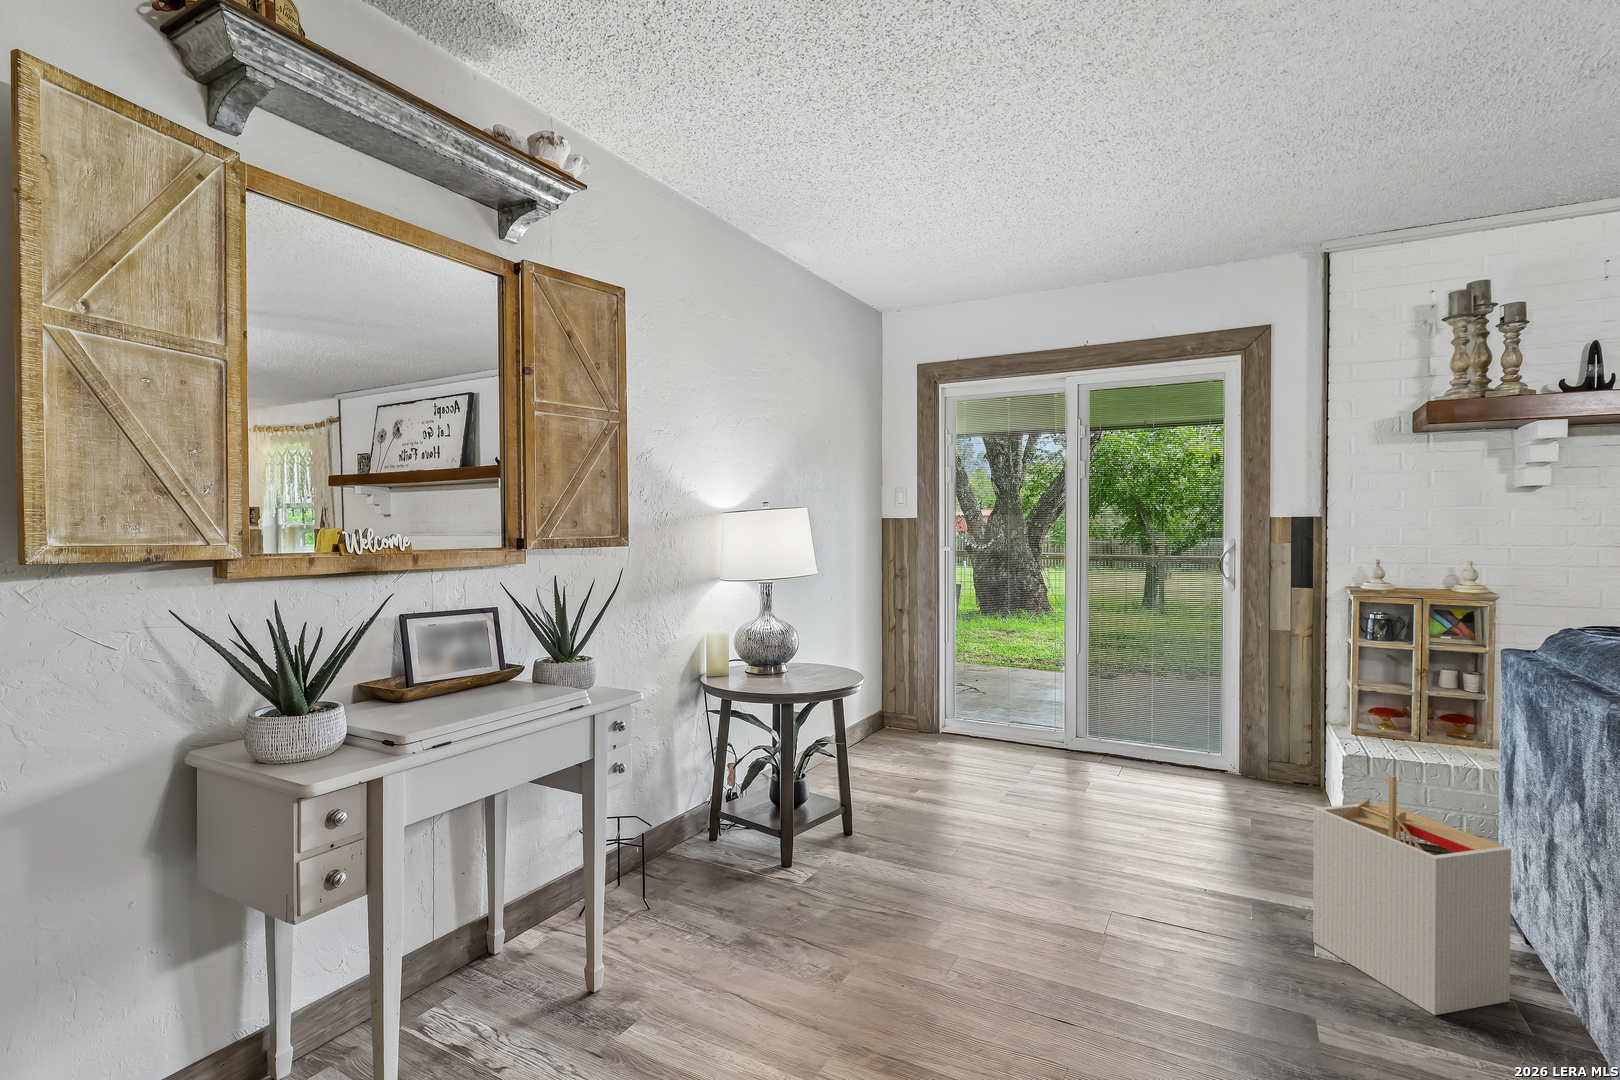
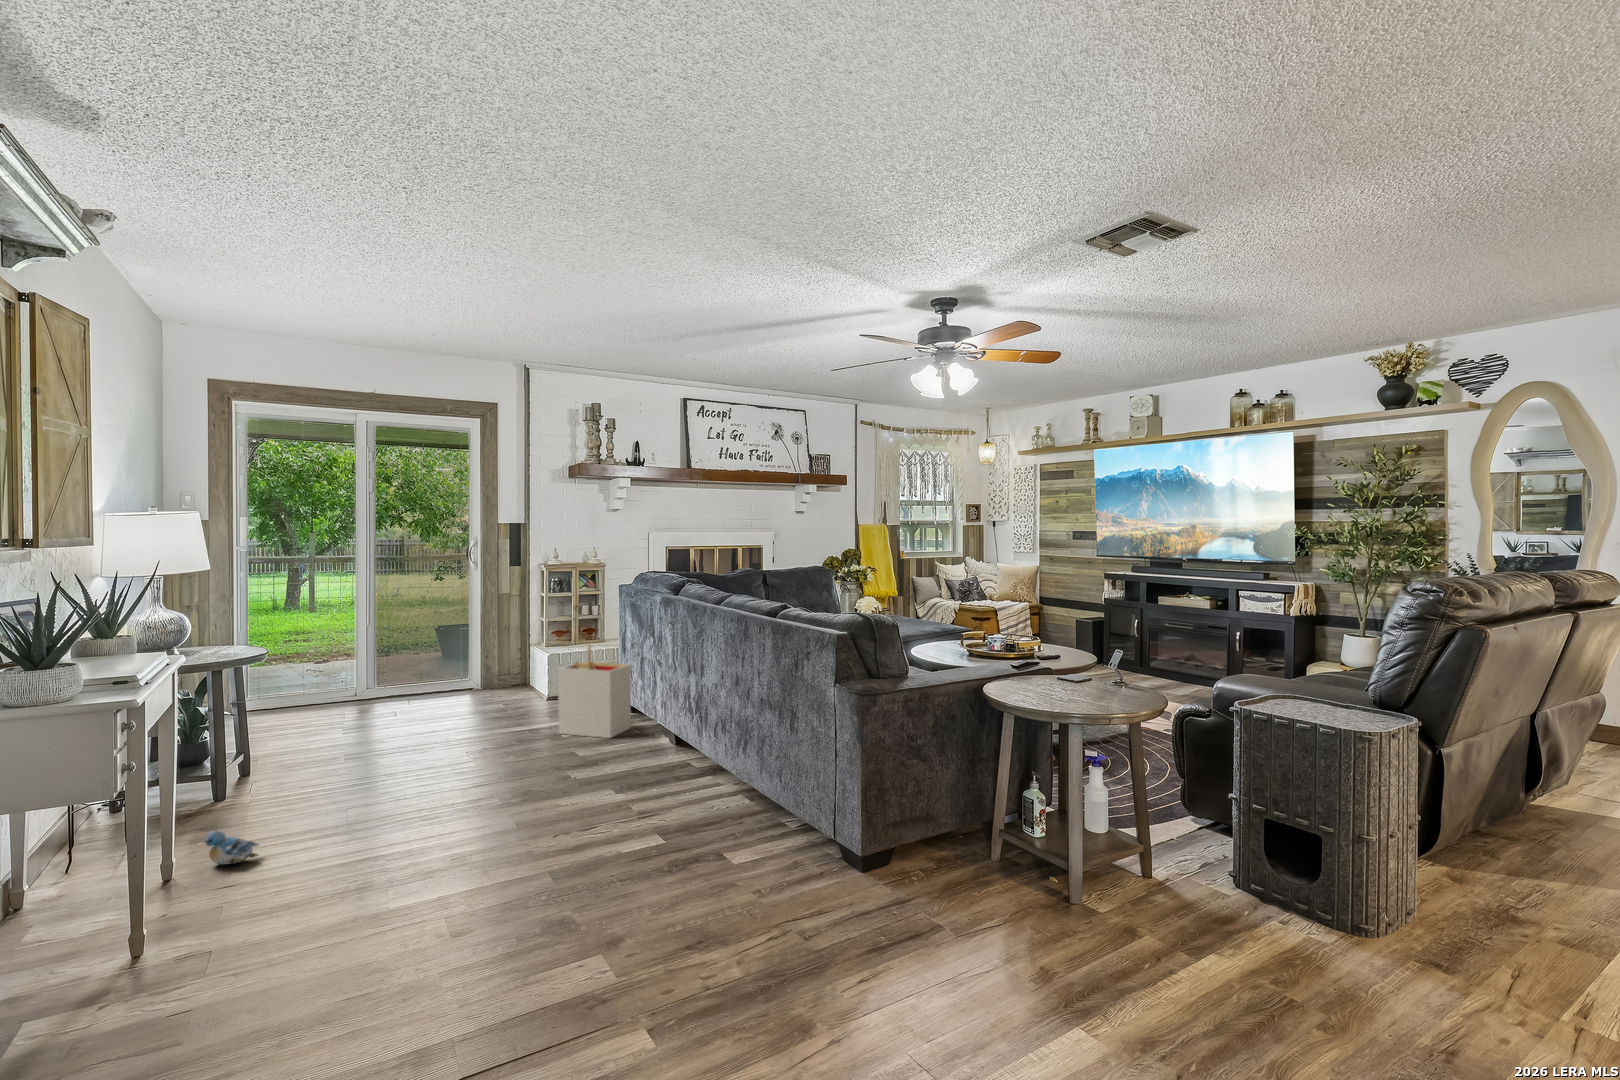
plush toy: none [631,954,685,1022] -> present [205,831,260,865]

